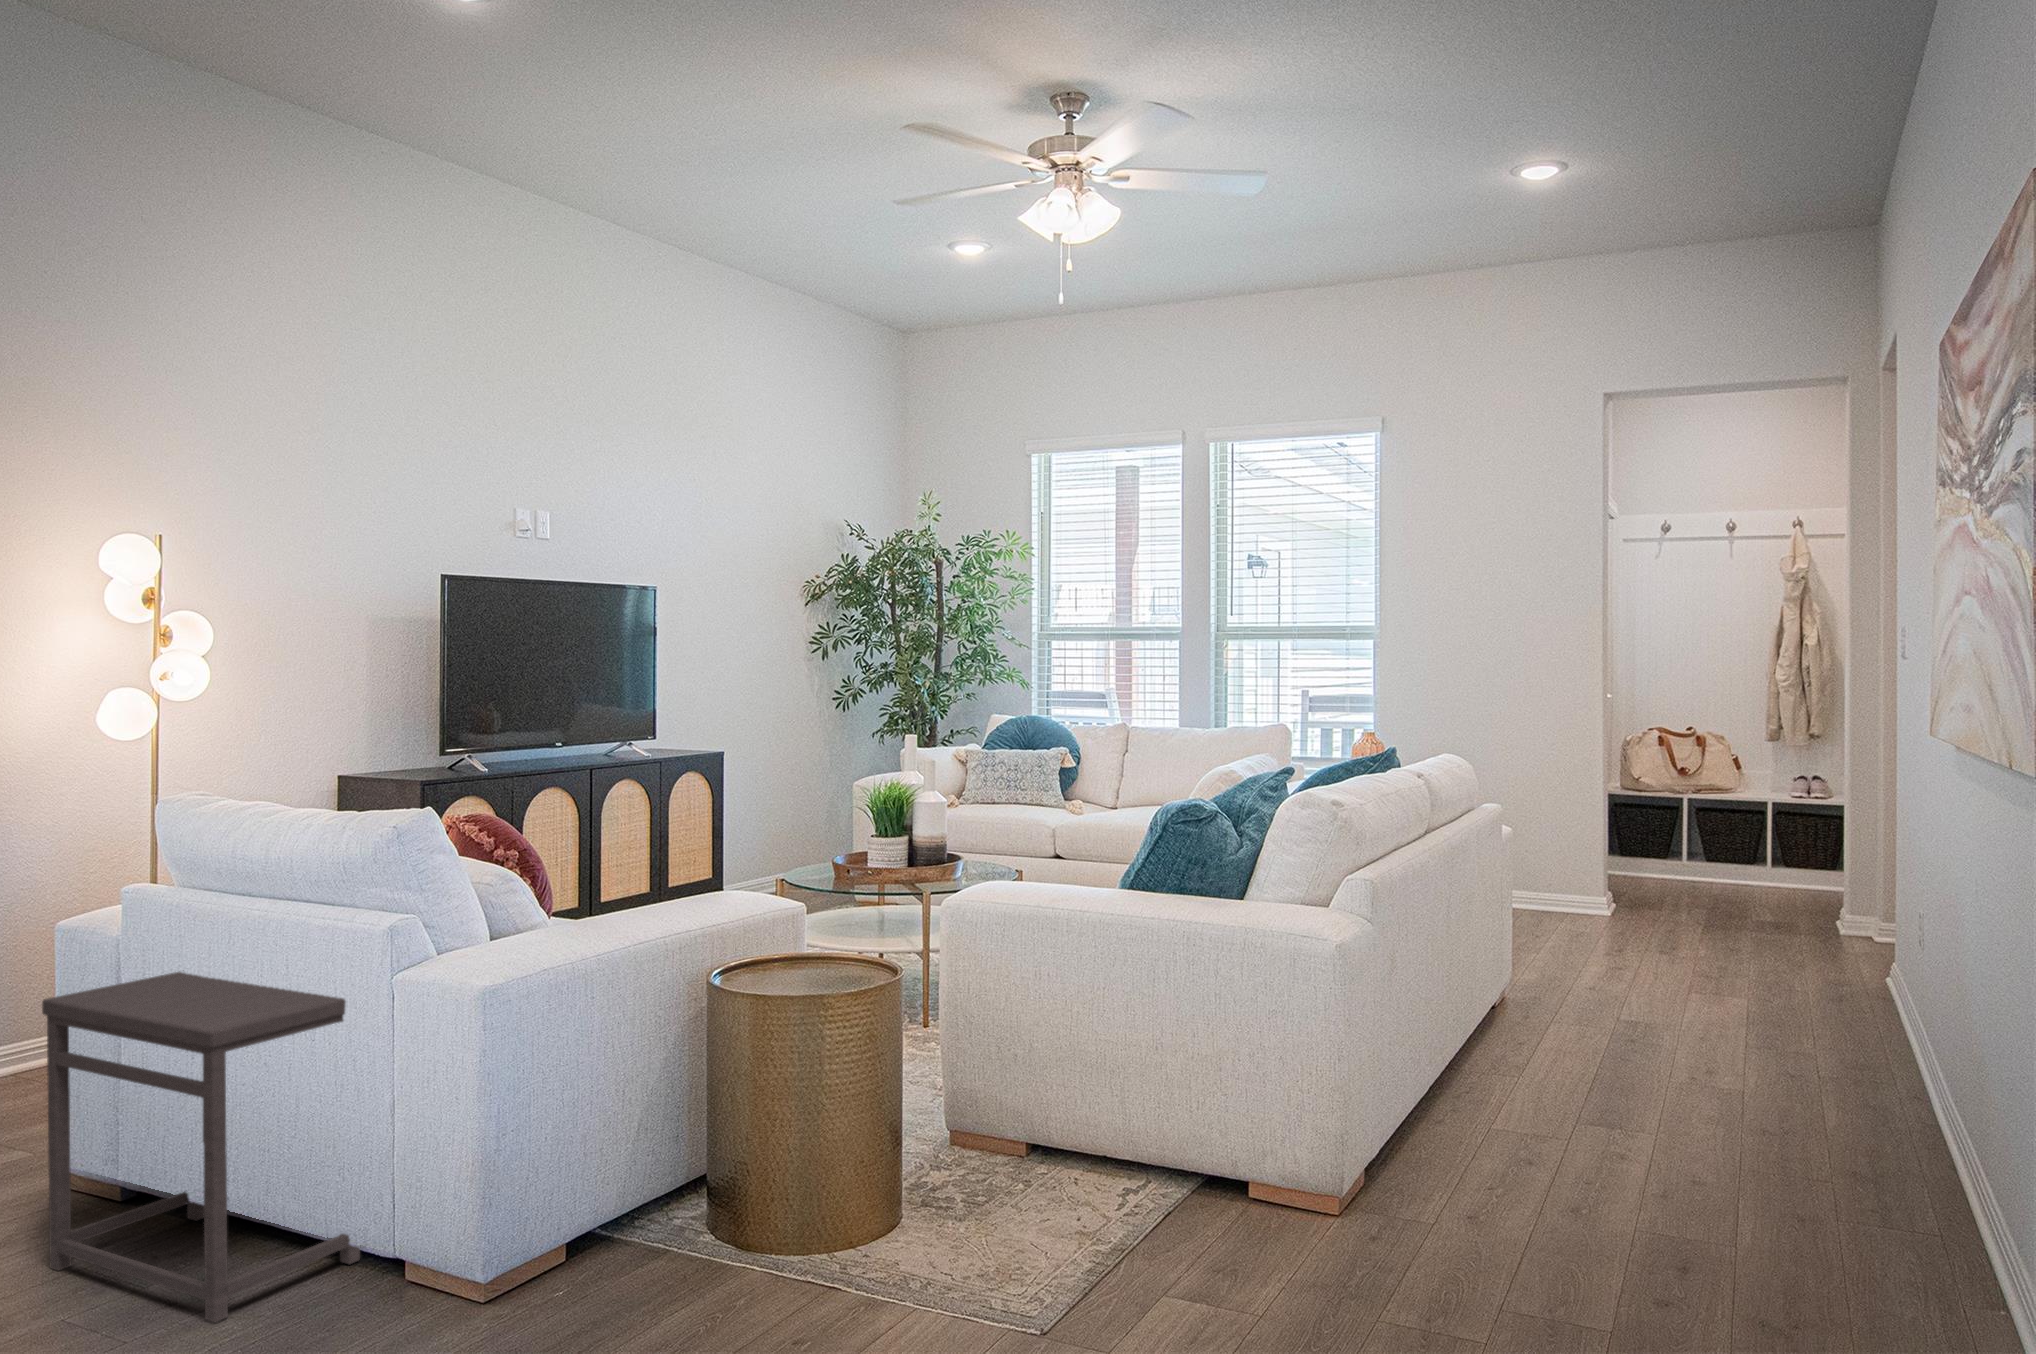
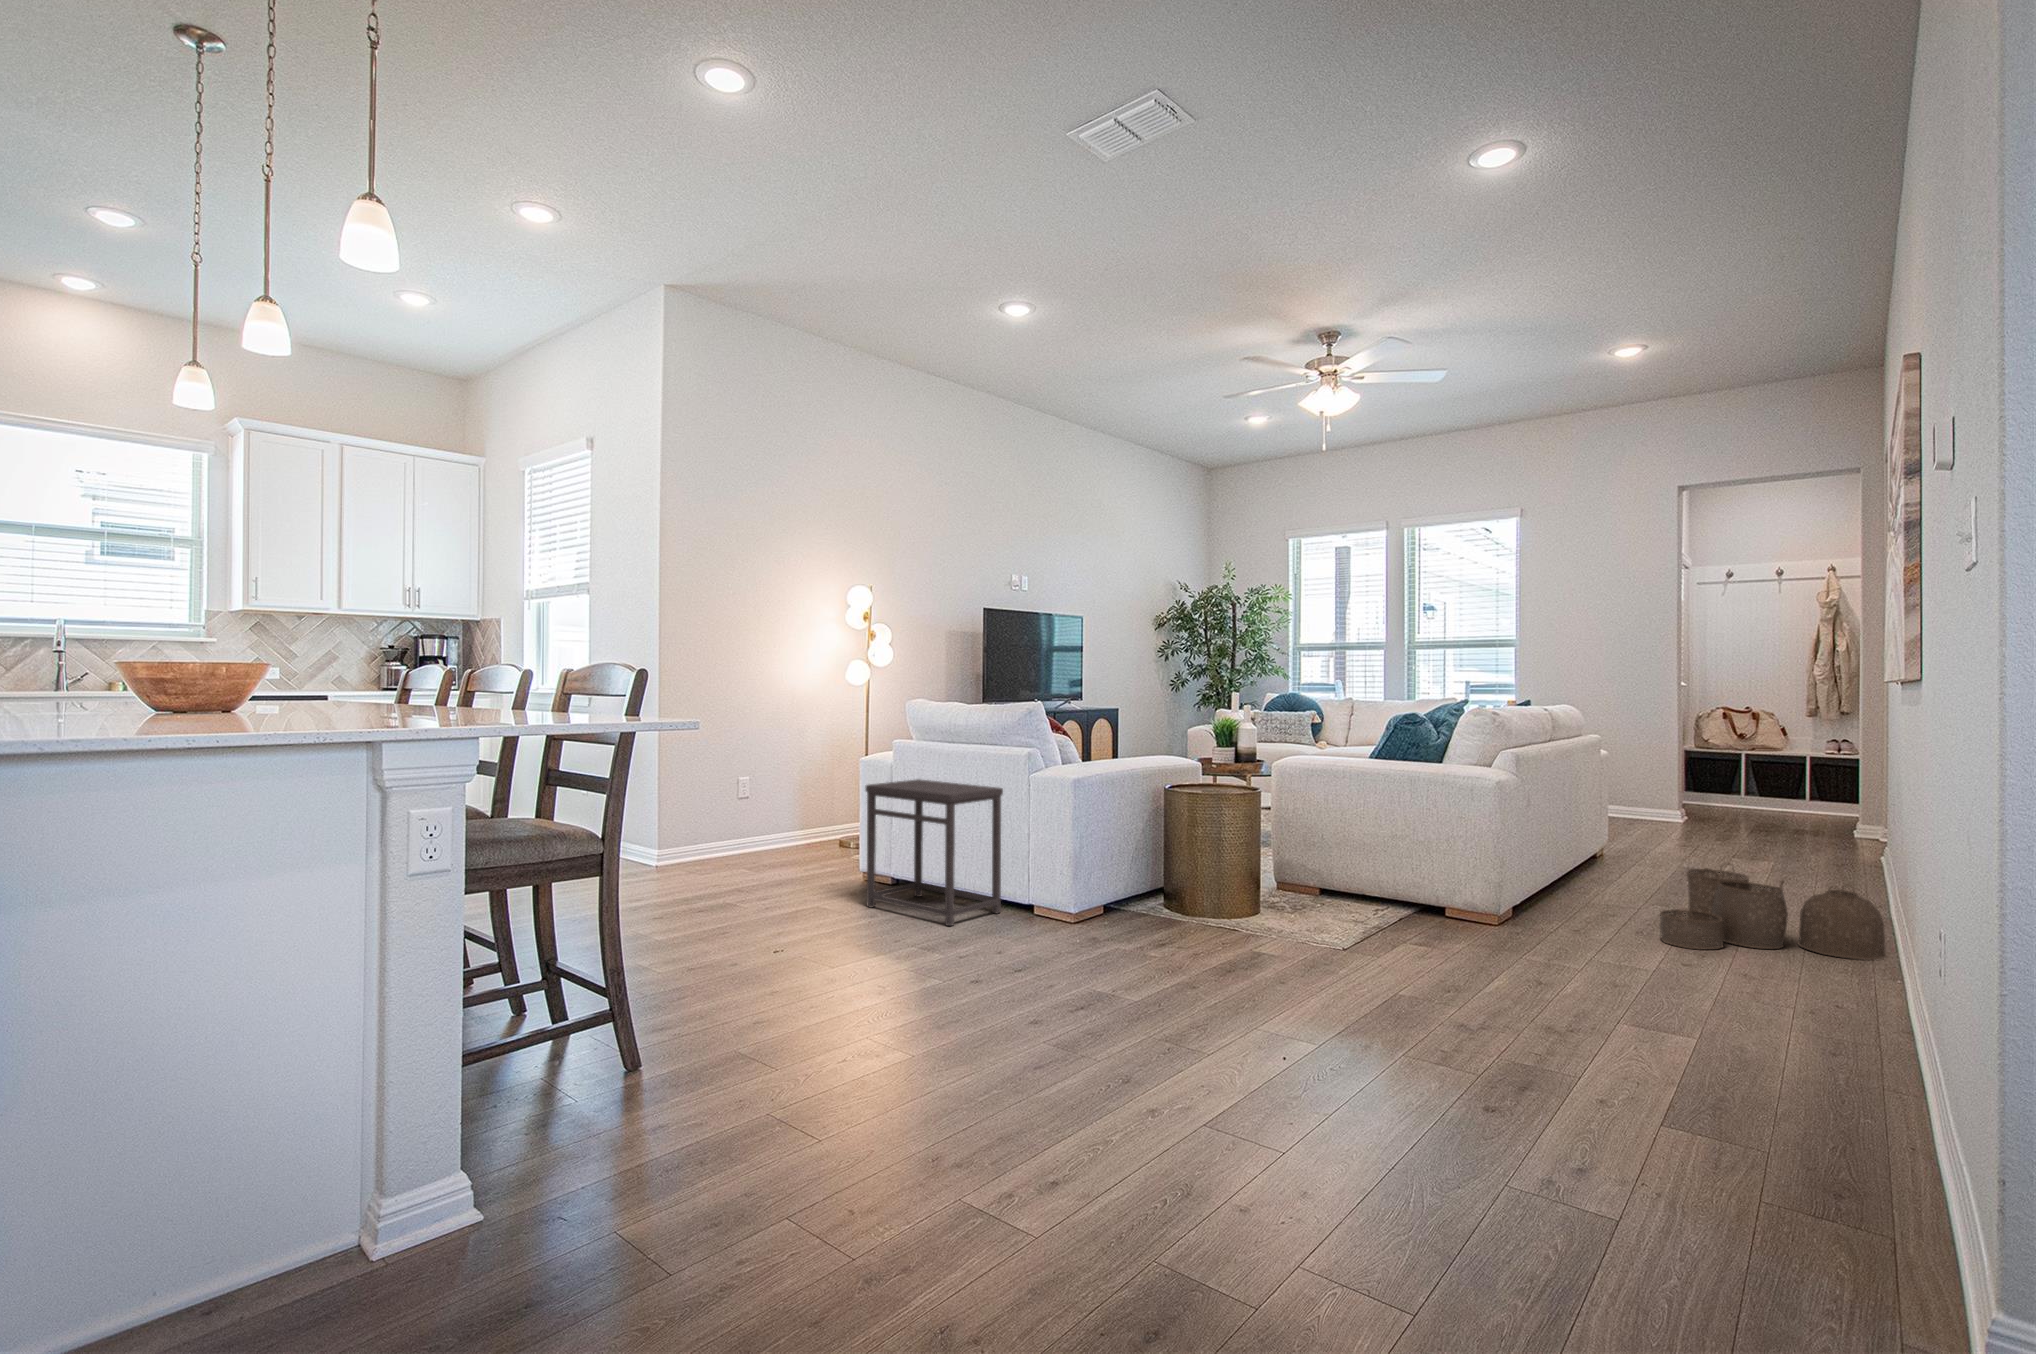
woven basket: none [1610,1055,1963,1241] -> present [1660,864,1886,960]

